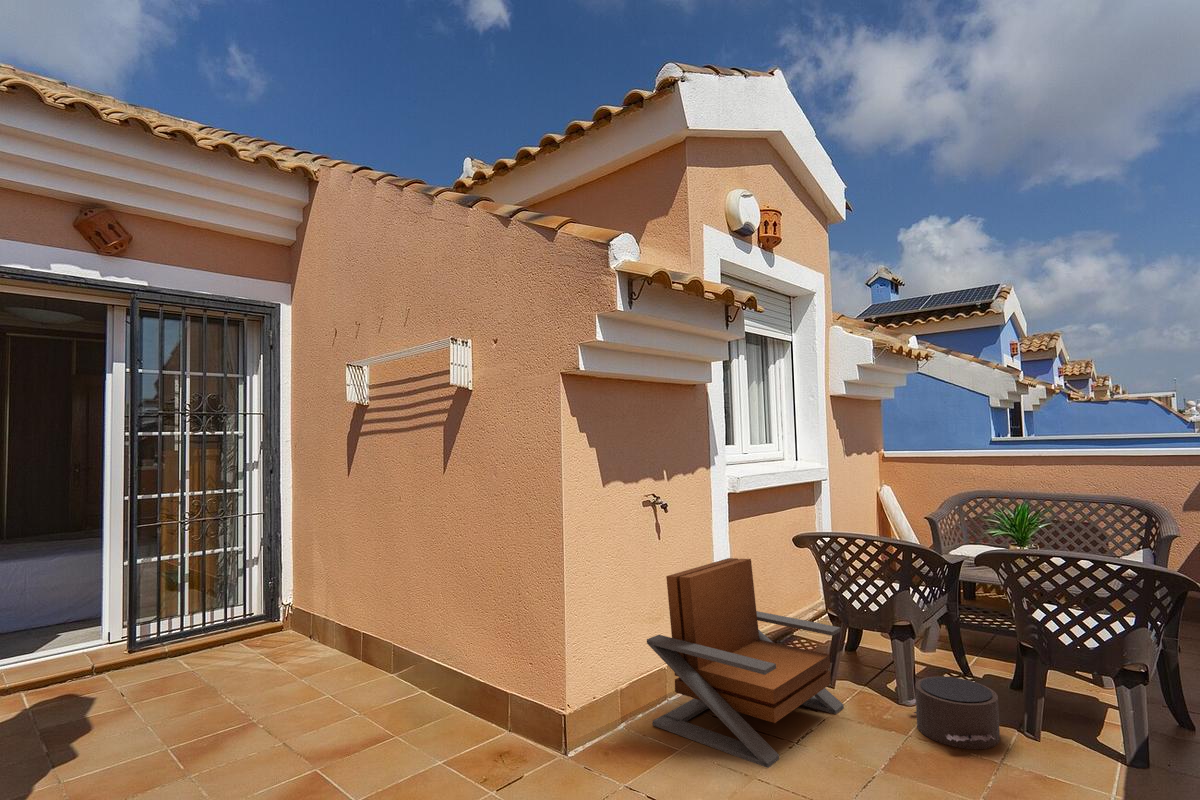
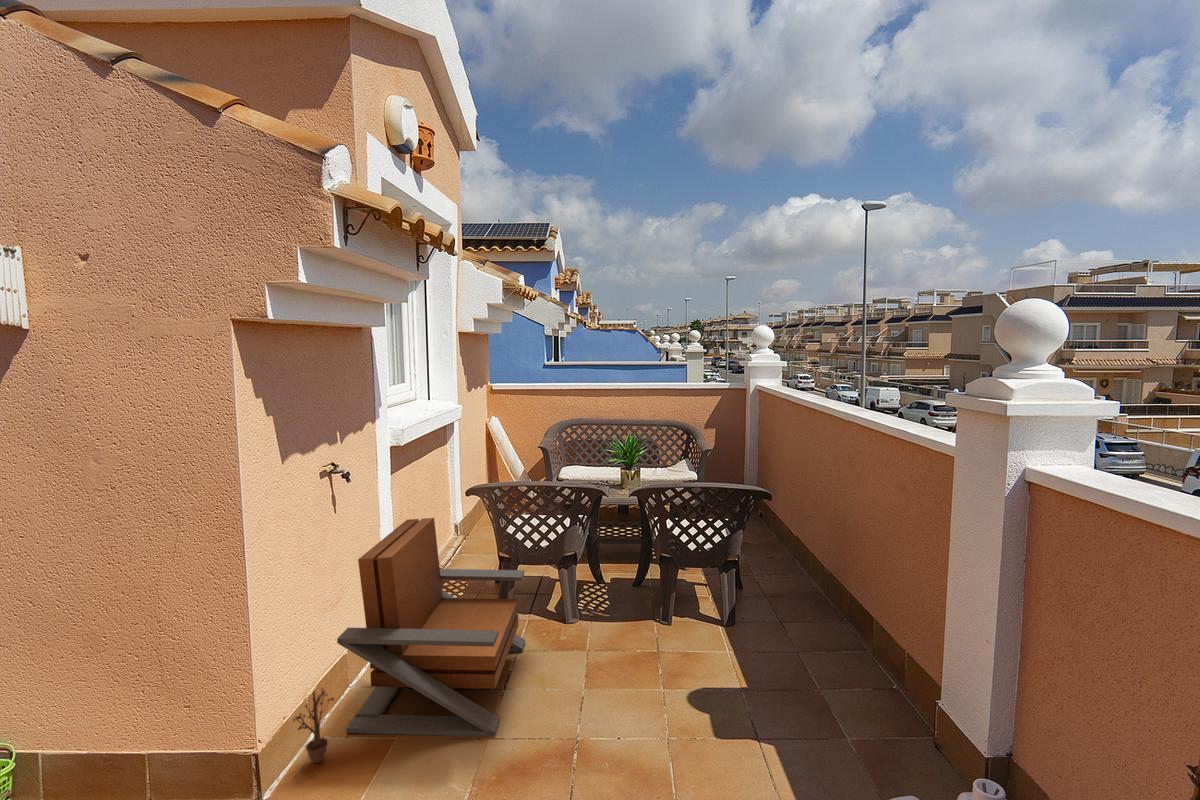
decorative plant: none [602,674,640,740] -> present [293,689,334,779]
pouf: present [908,676,1000,749] -> none [577,591,653,653]

